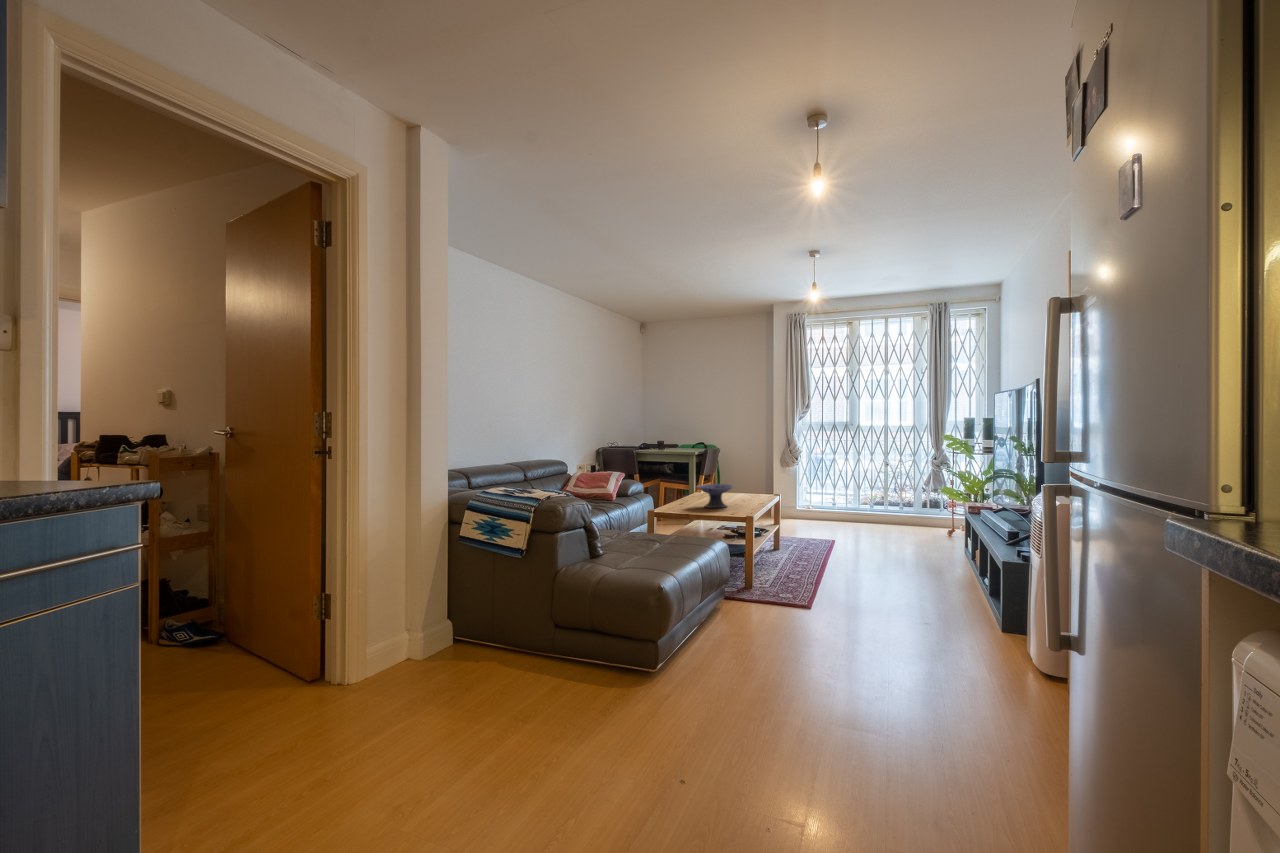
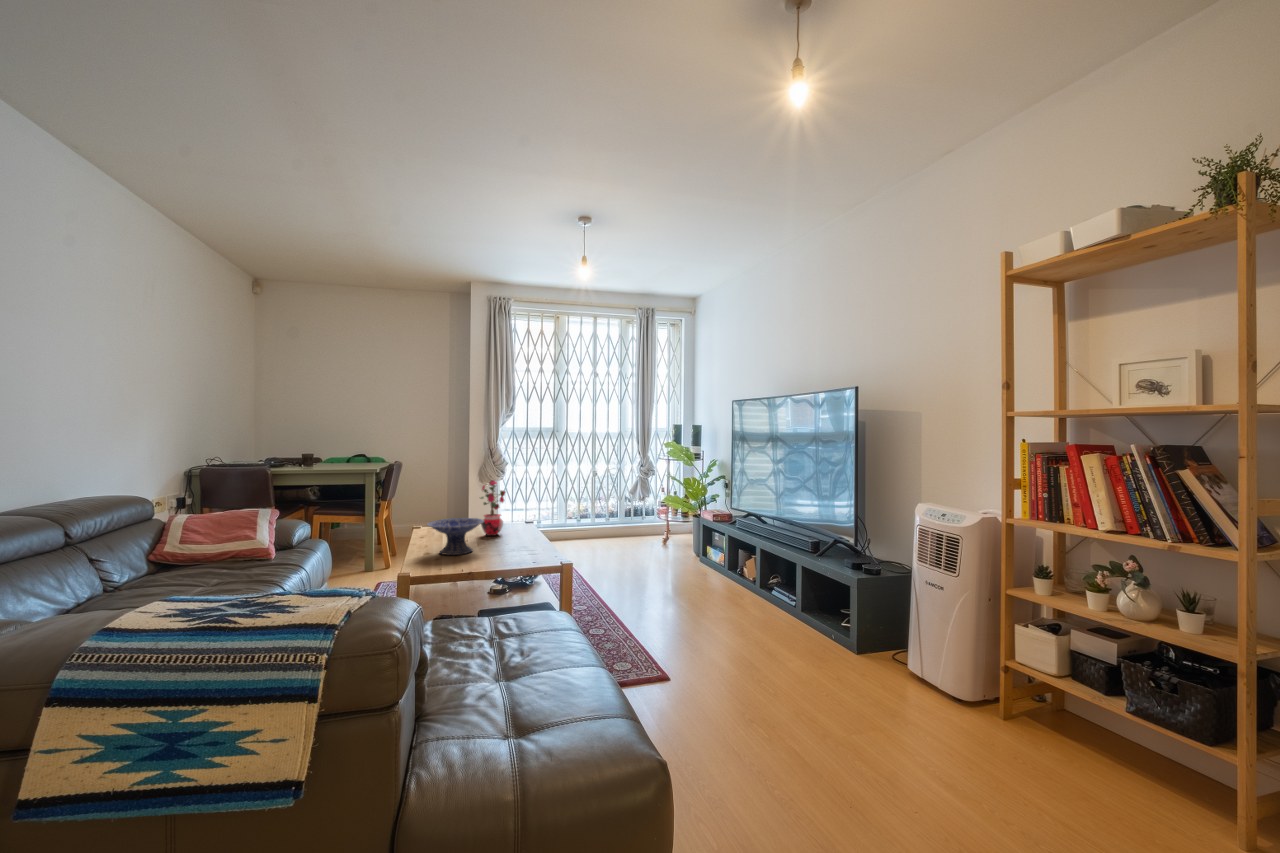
potted plant: none [741,459,765,501] -> present [480,480,505,536]

